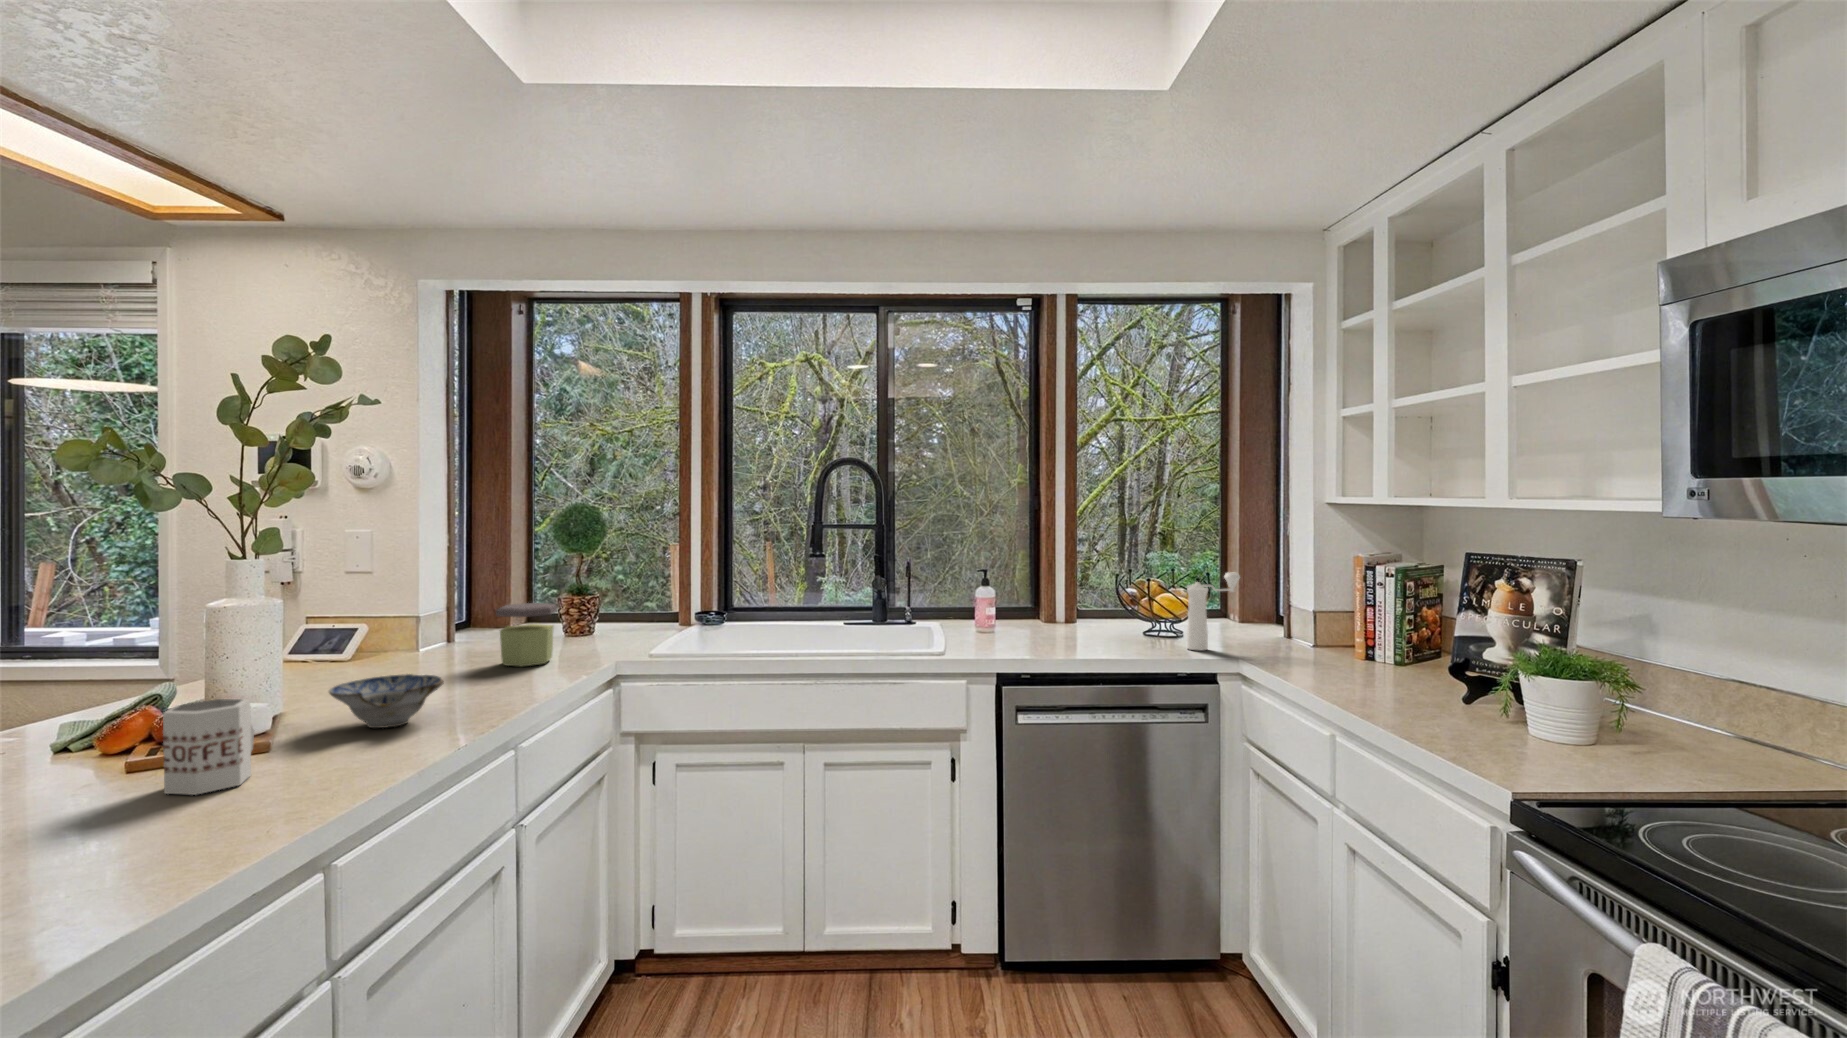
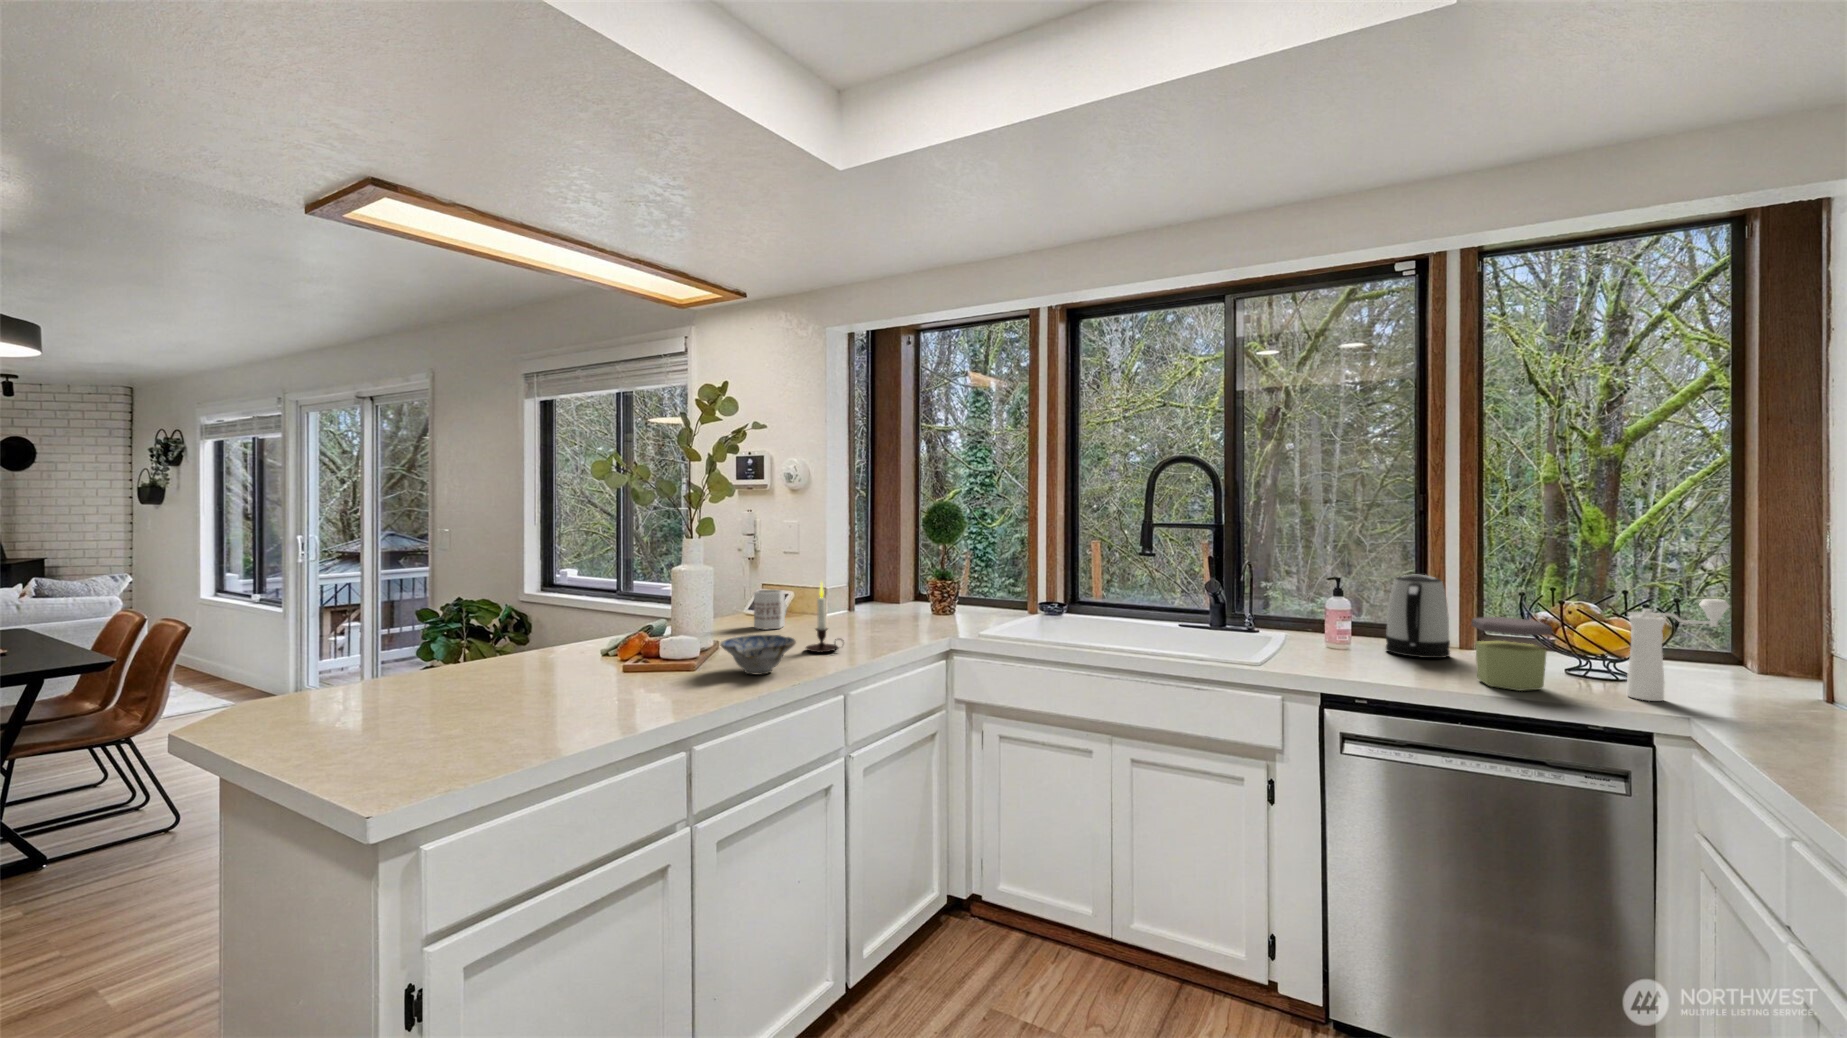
kettle: none [1020,565,1067,635] -> present [1386,575,1450,658]
candle: none [433,601,491,692] -> present [806,583,843,652]
jar: present [496,603,557,667] -> present [1472,617,1552,691]
mug: present [163,699,254,795] -> present [754,590,786,630]

